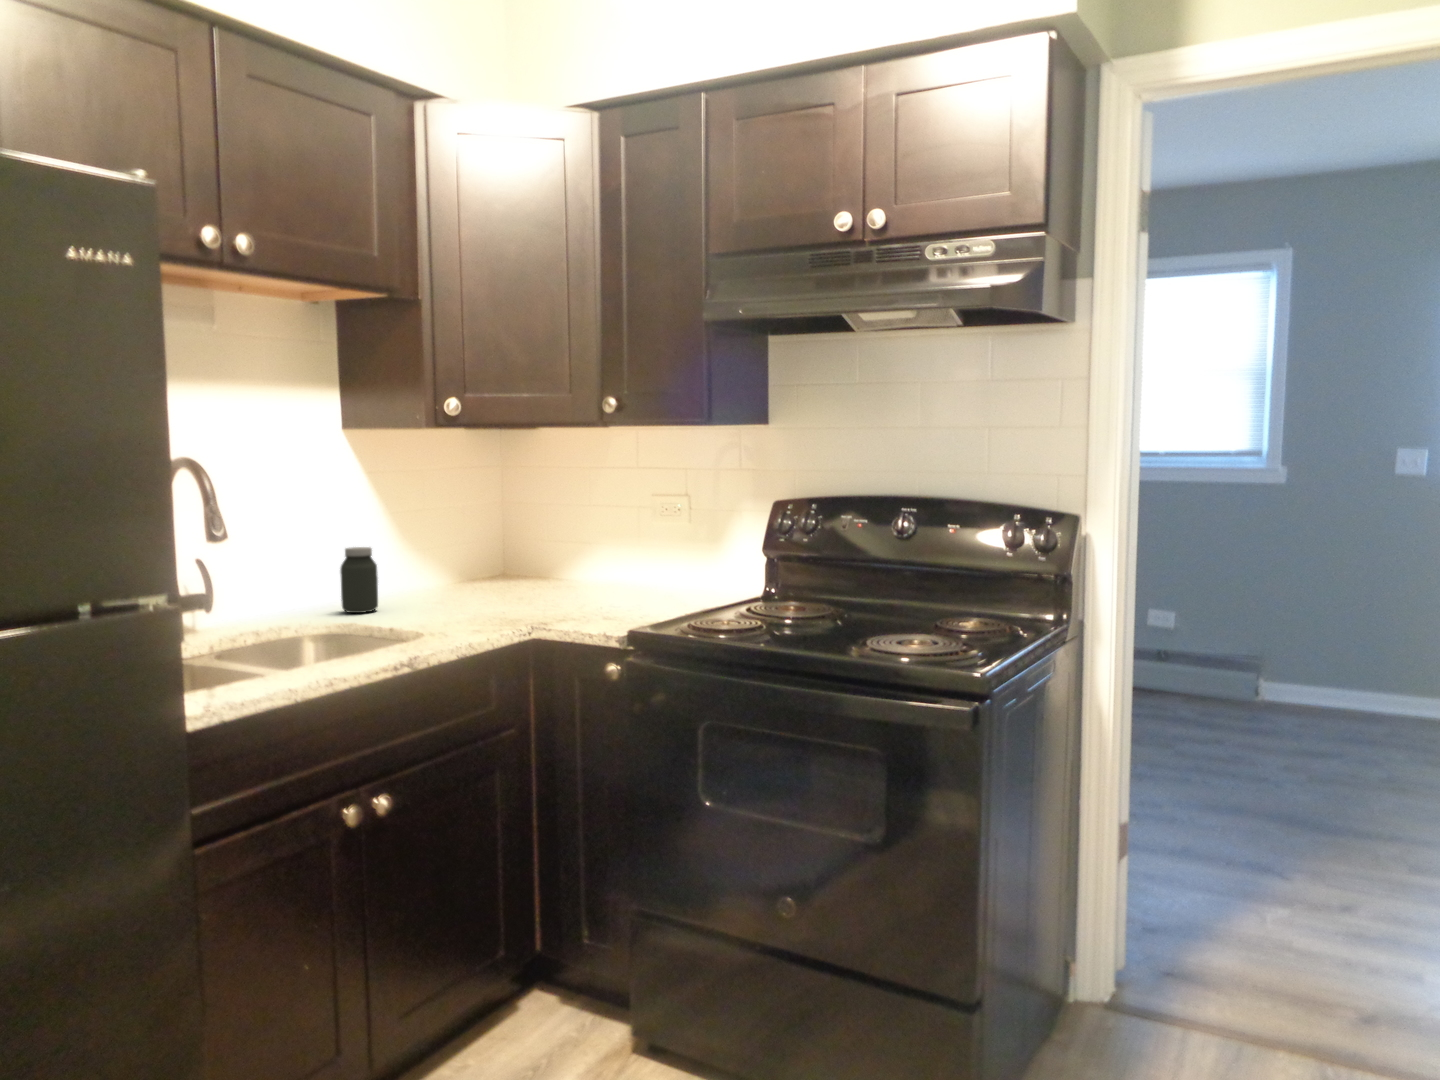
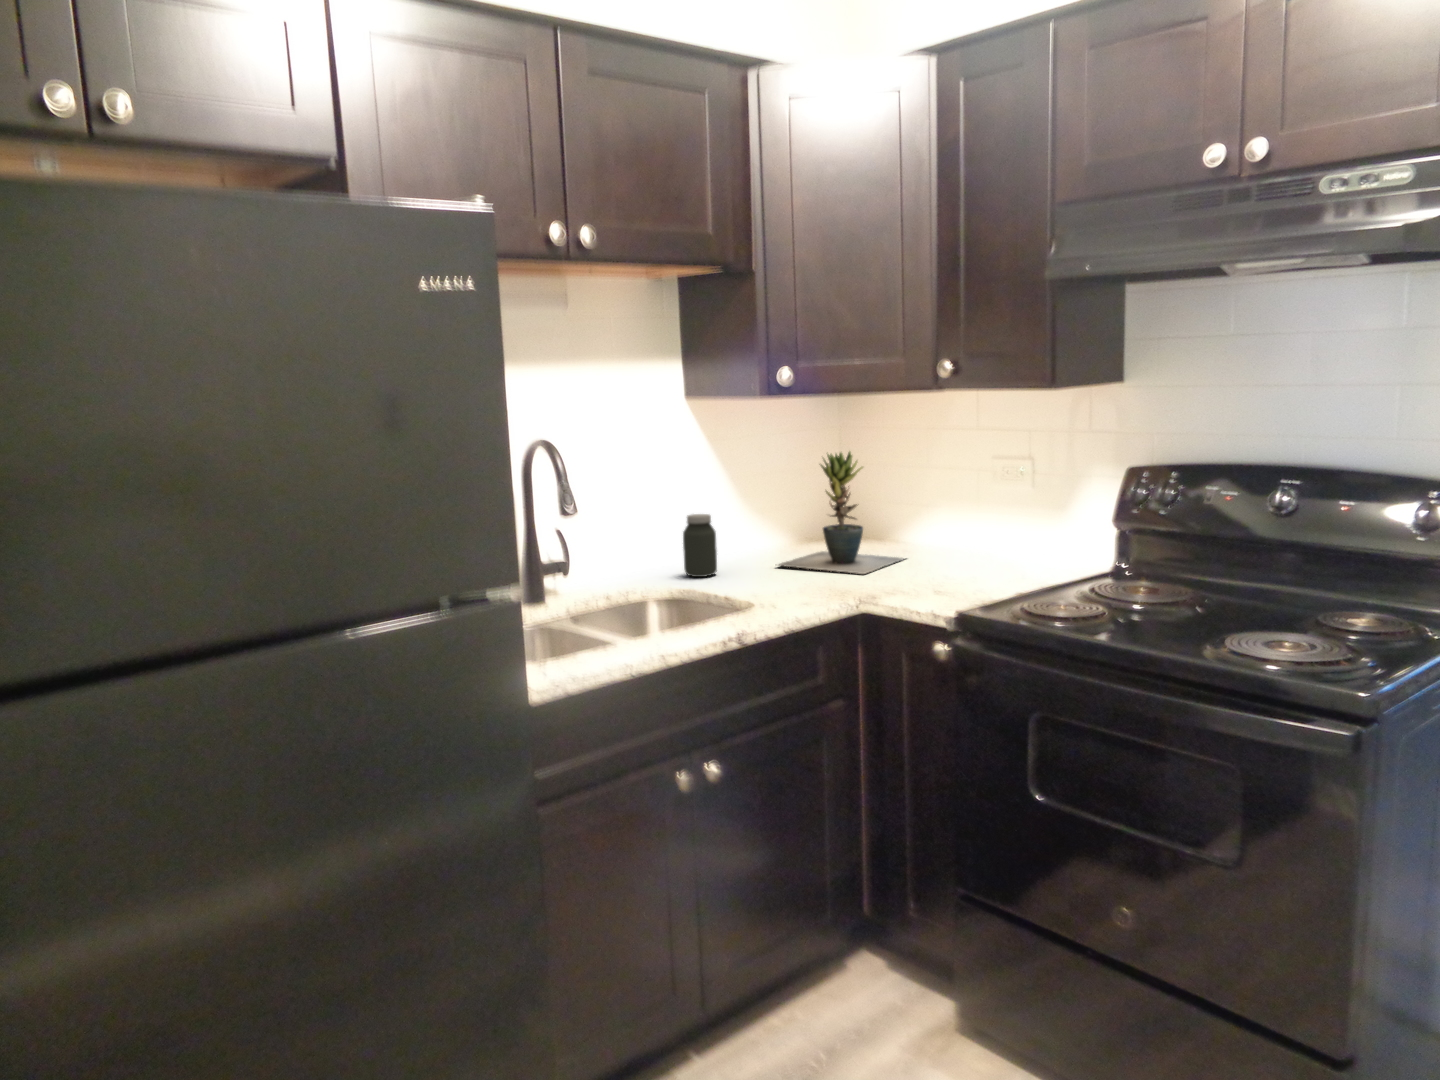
potted plant: none [439,484,576,606] -> present [778,451,904,574]

